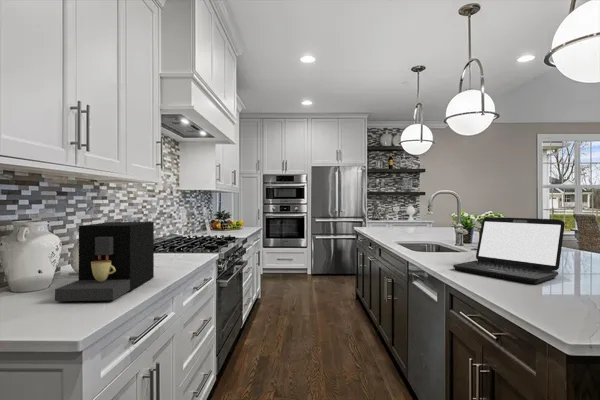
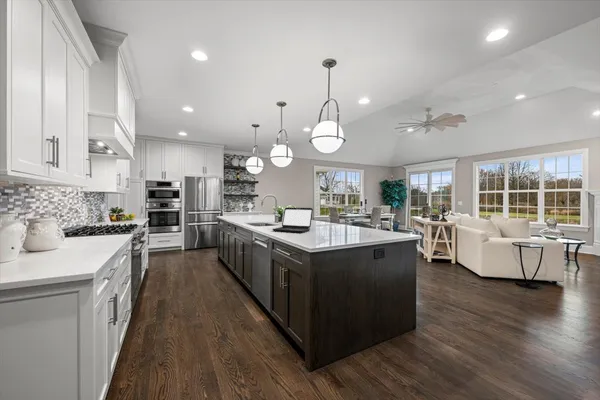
coffee maker: present [55,222,154,301] -> none [53,213,105,260]

